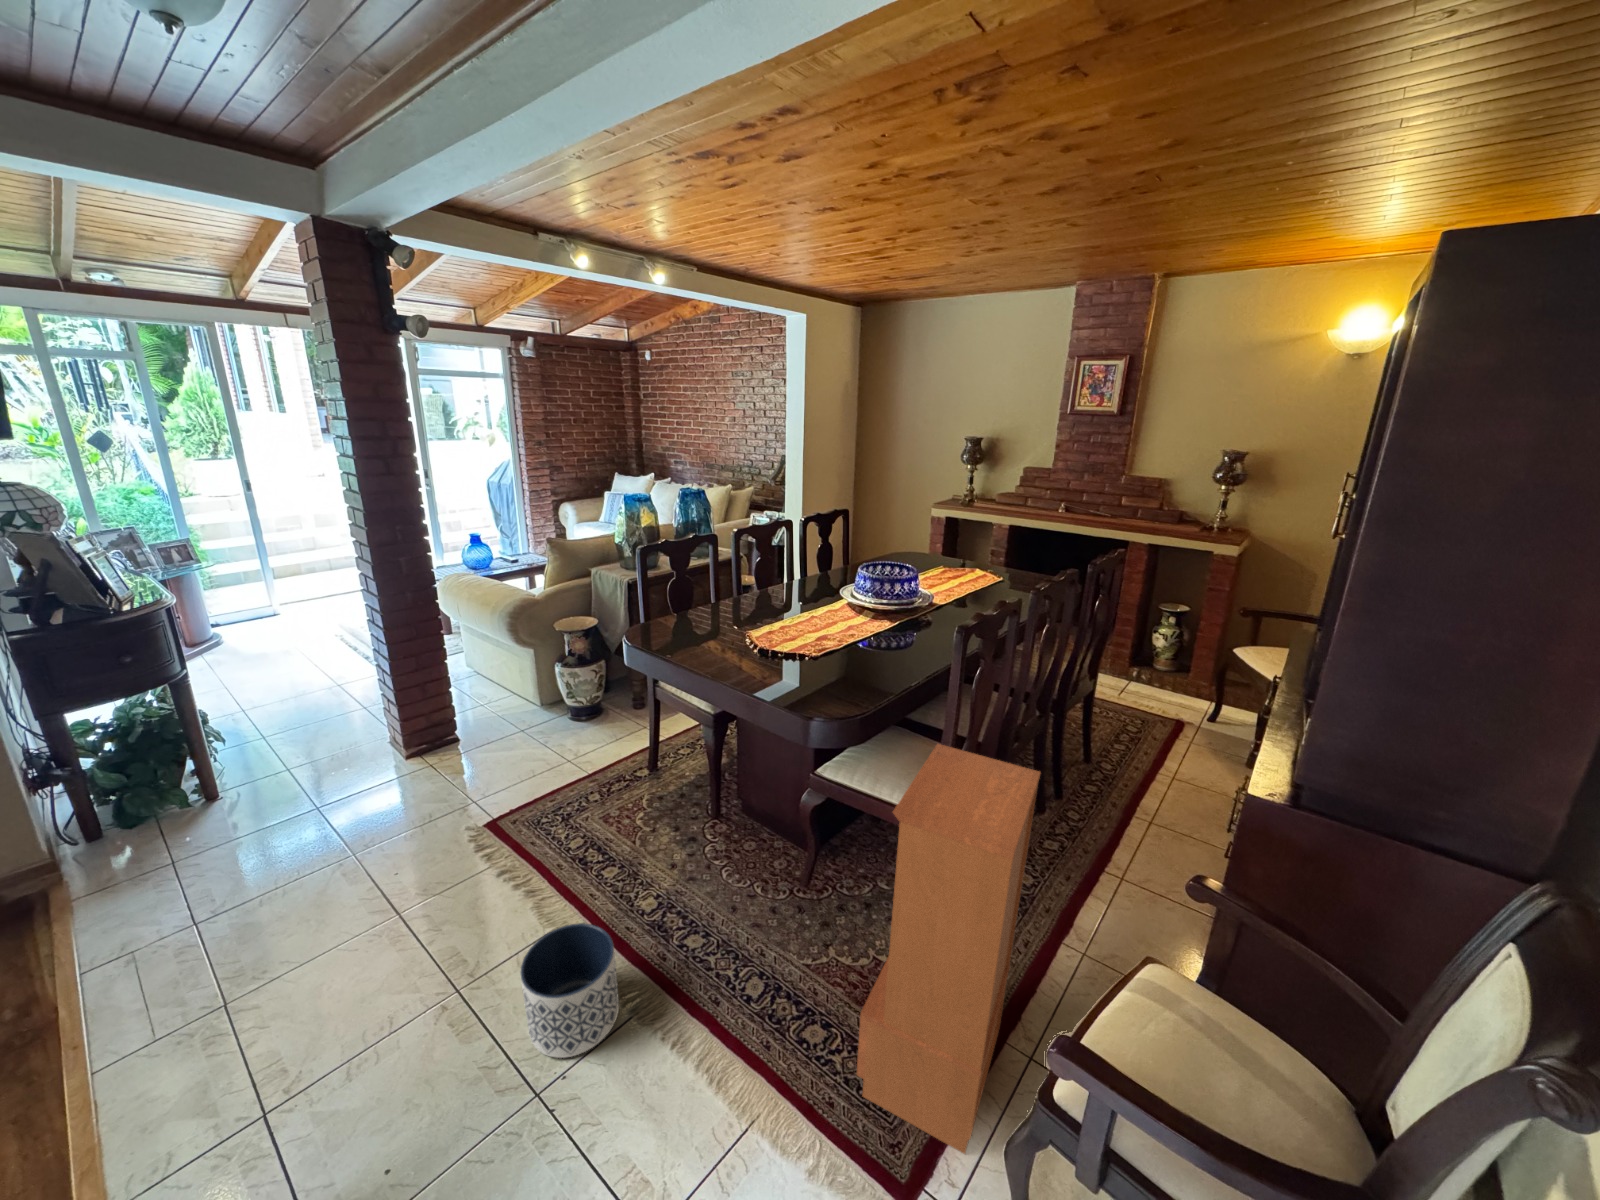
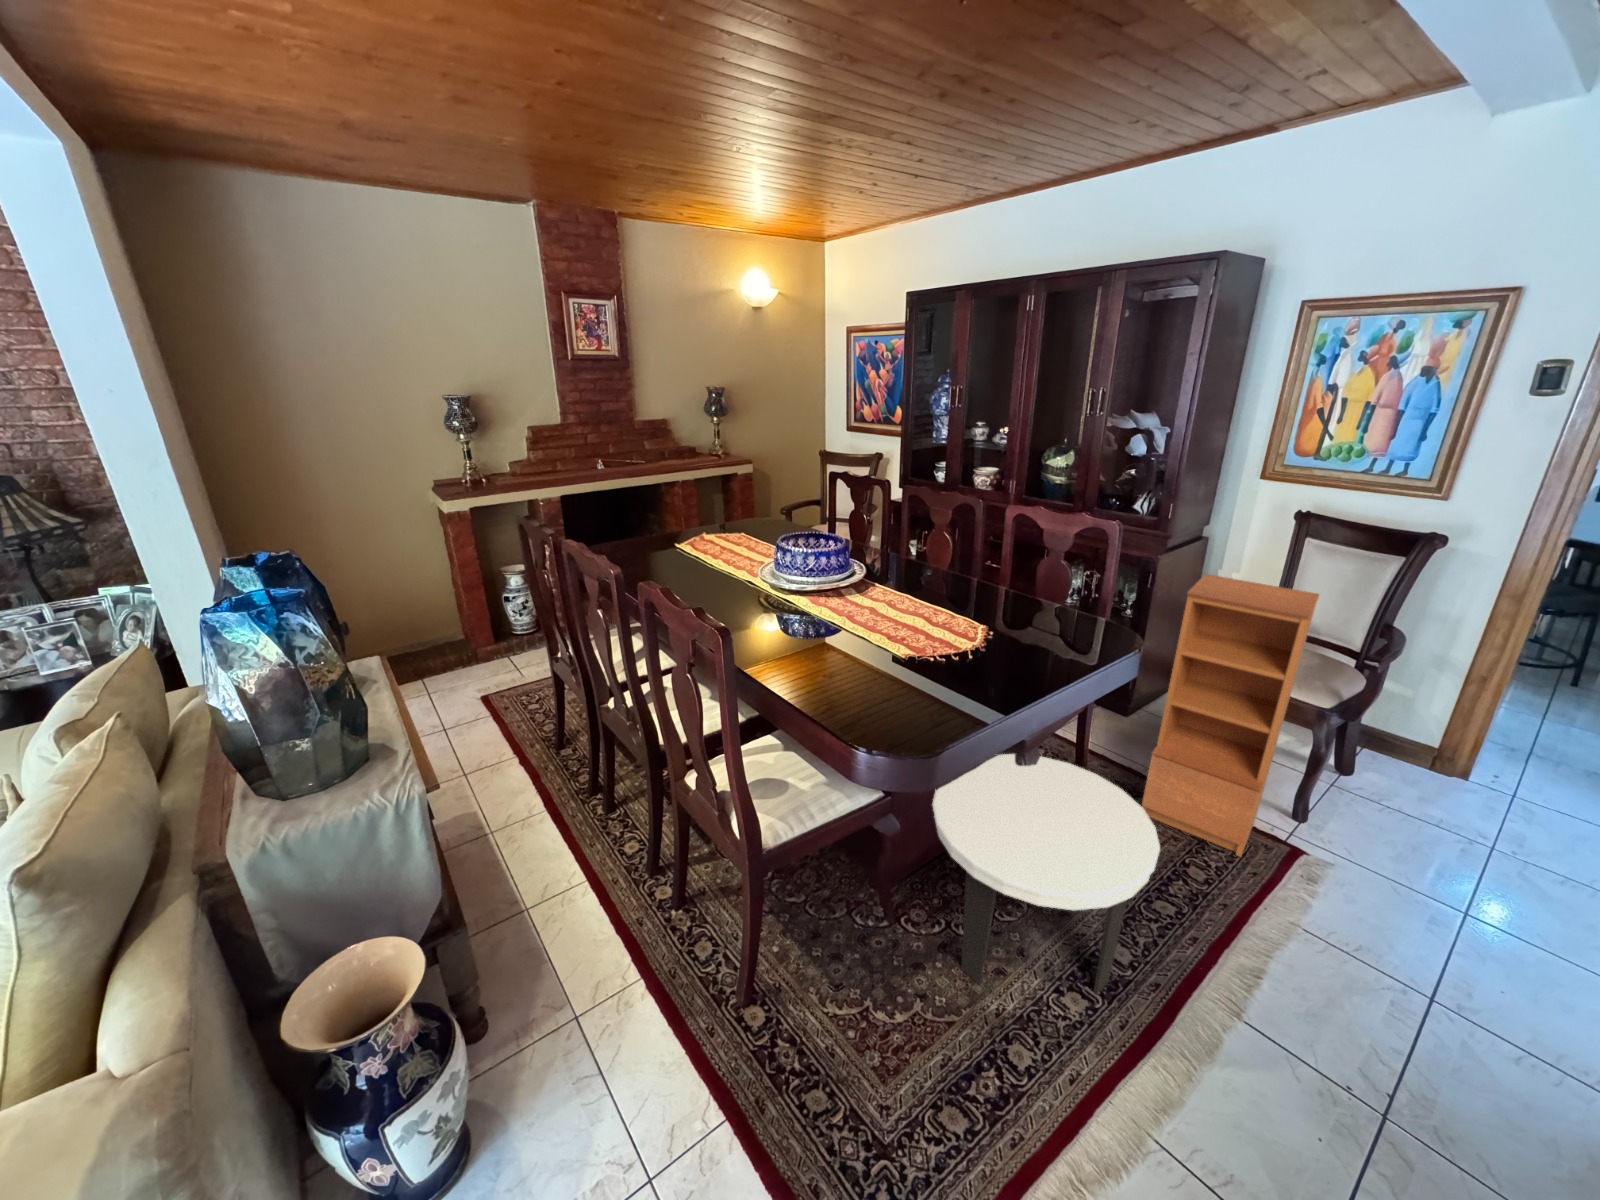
side table: none [620,737,789,929] -> present [933,754,1160,994]
planter: present [520,923,619,1058] -> none [1214,972,1370,1144]

